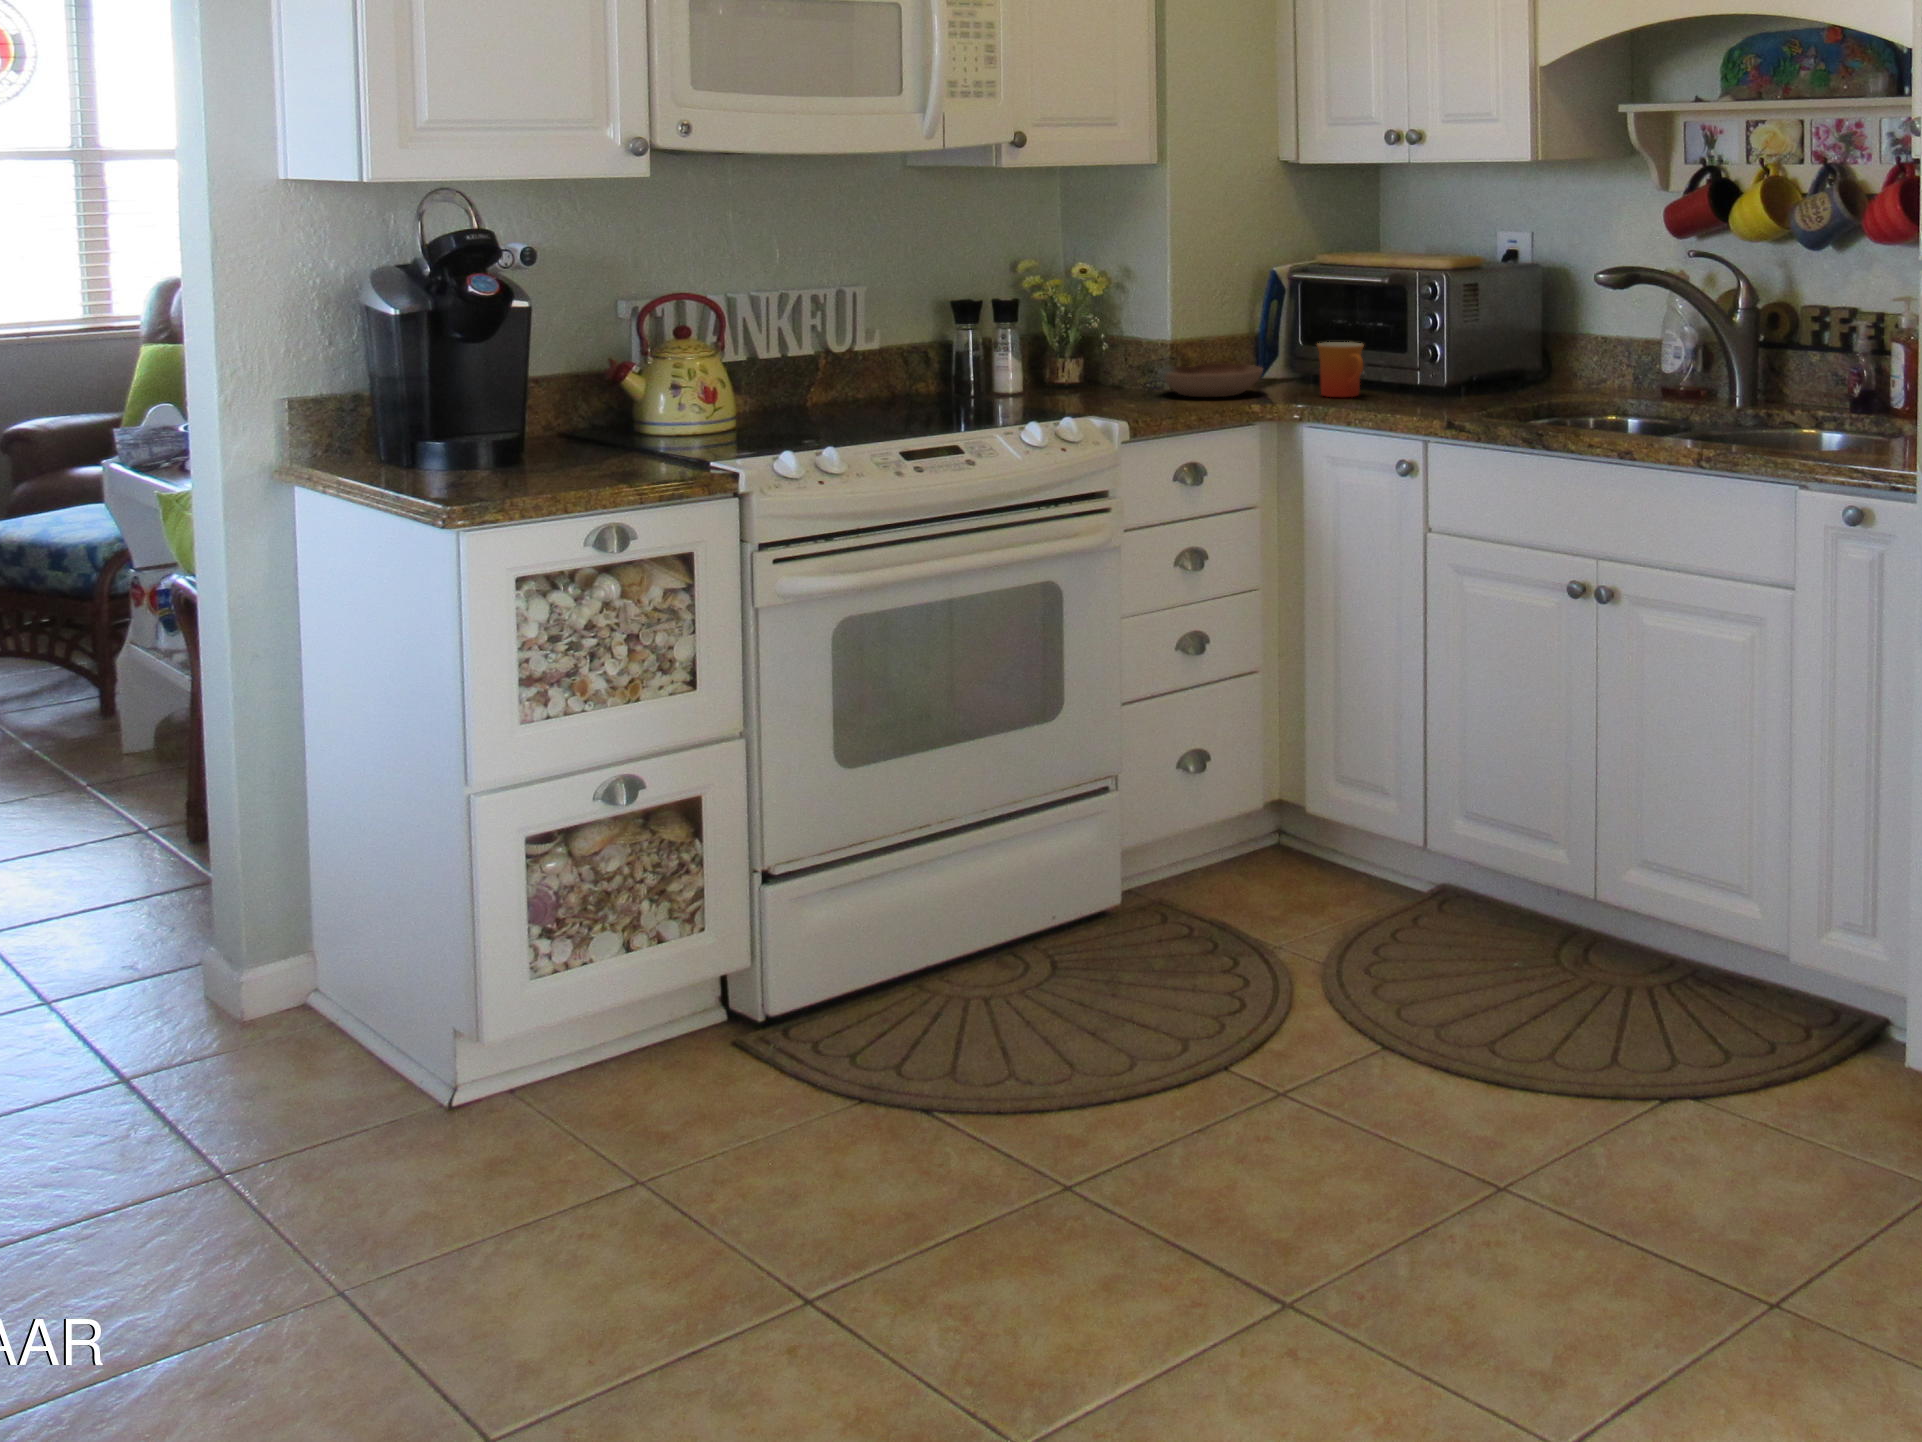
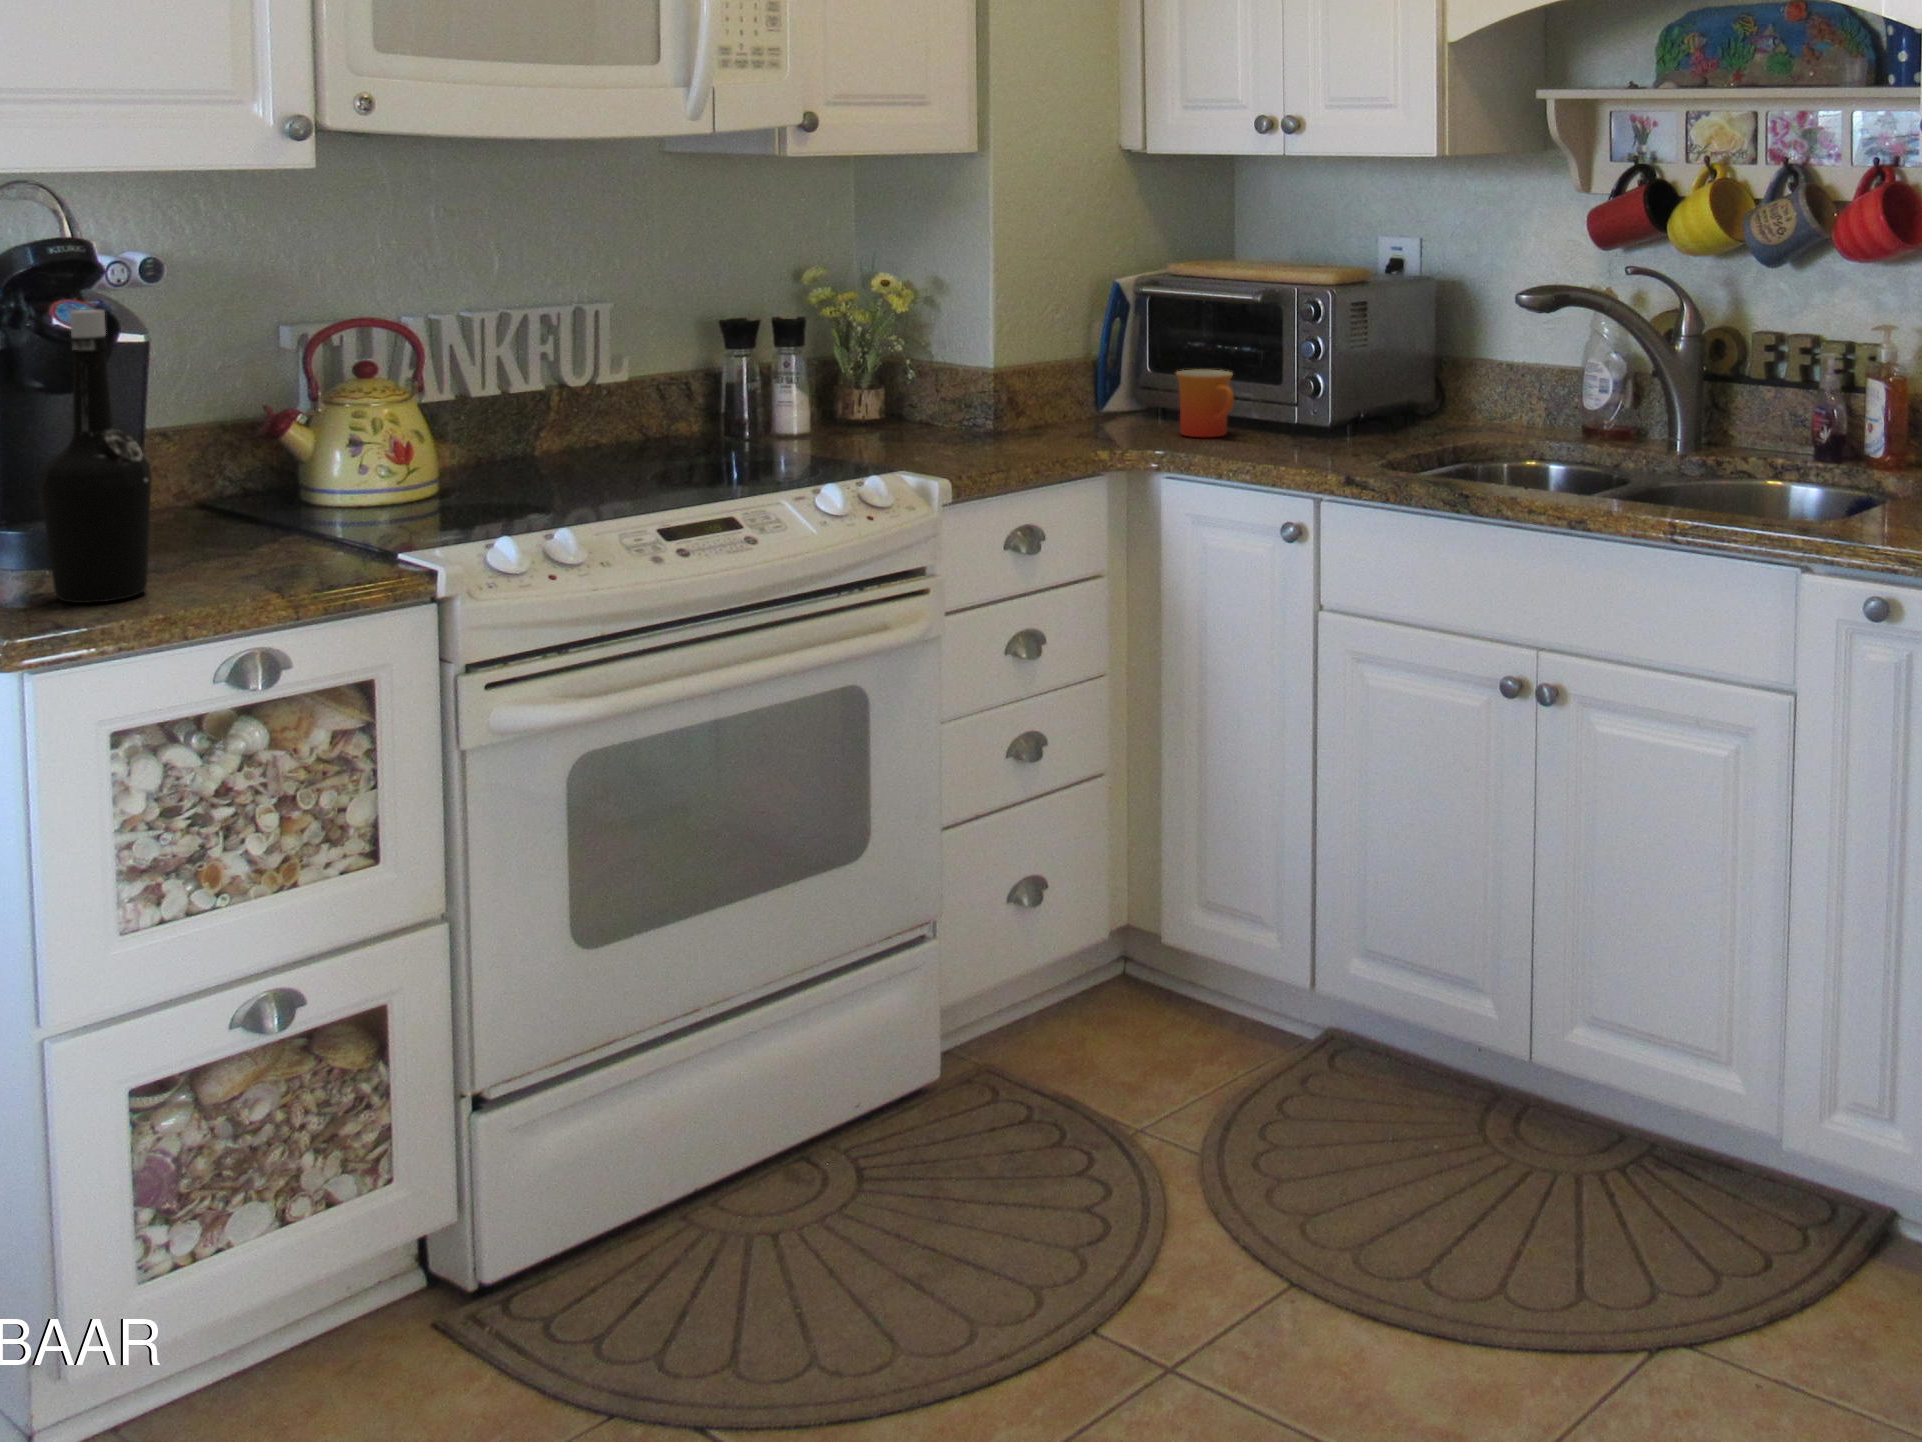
bottle: none [467,279,542,488] -> present [39,310,152,603]
bowl: present [1158,364,1263,397] -> none [981,394,1110,438]

